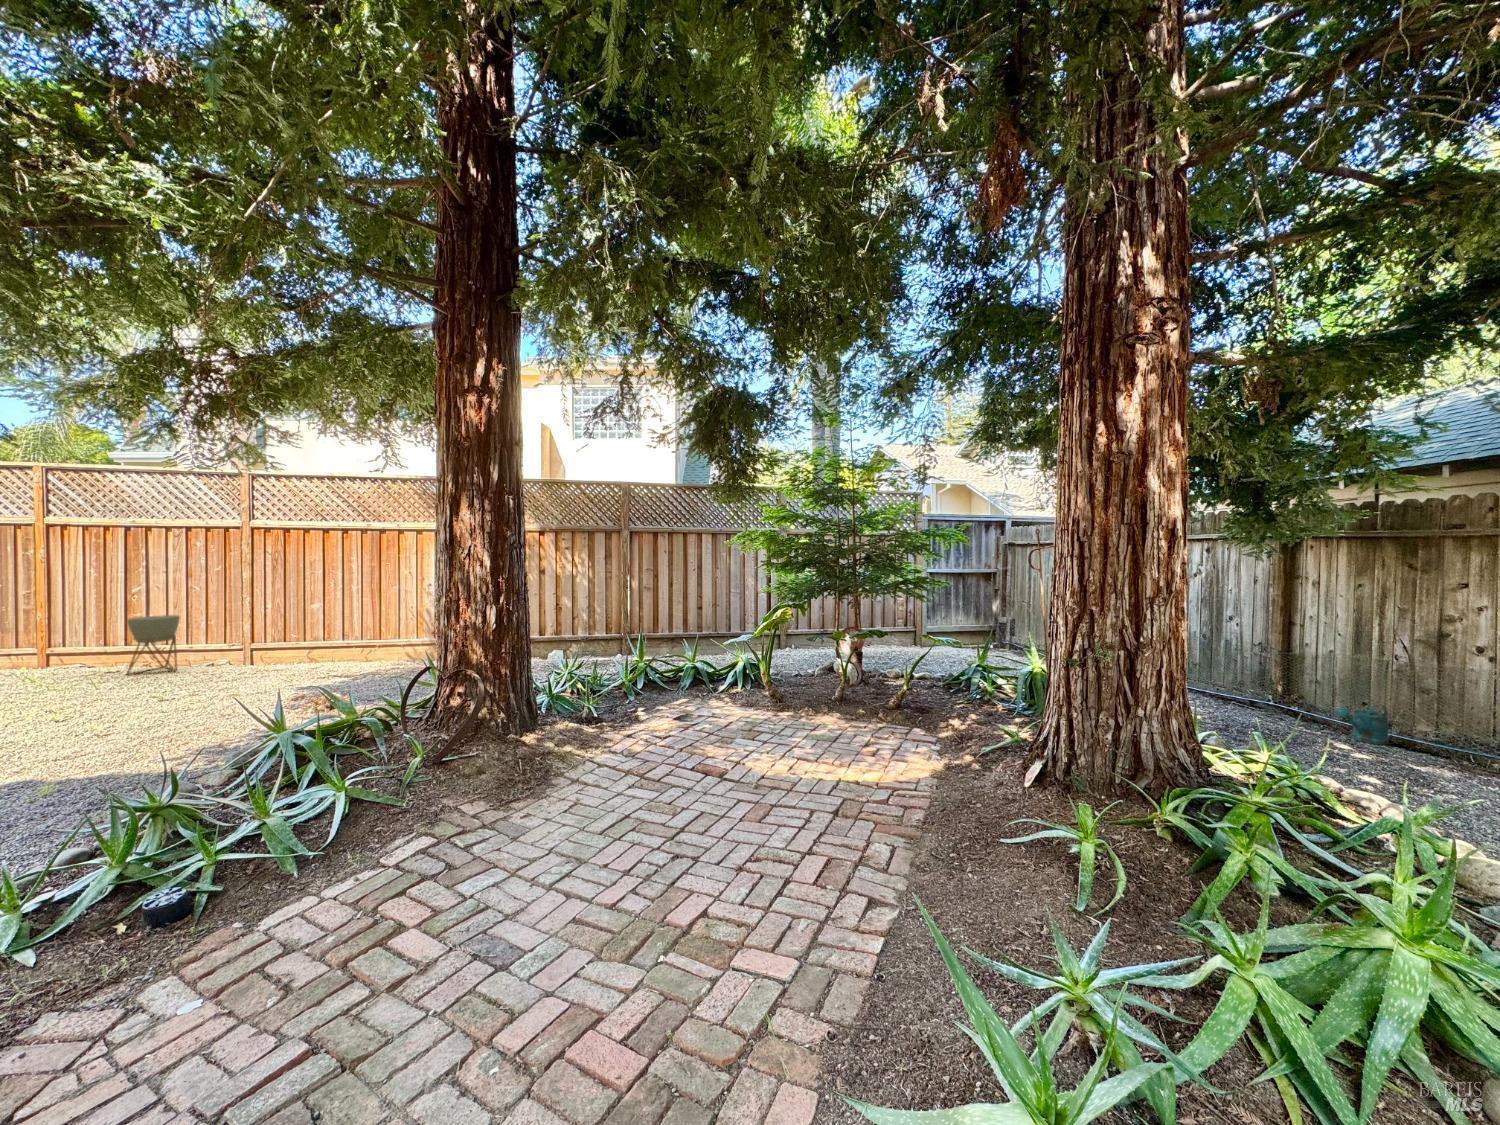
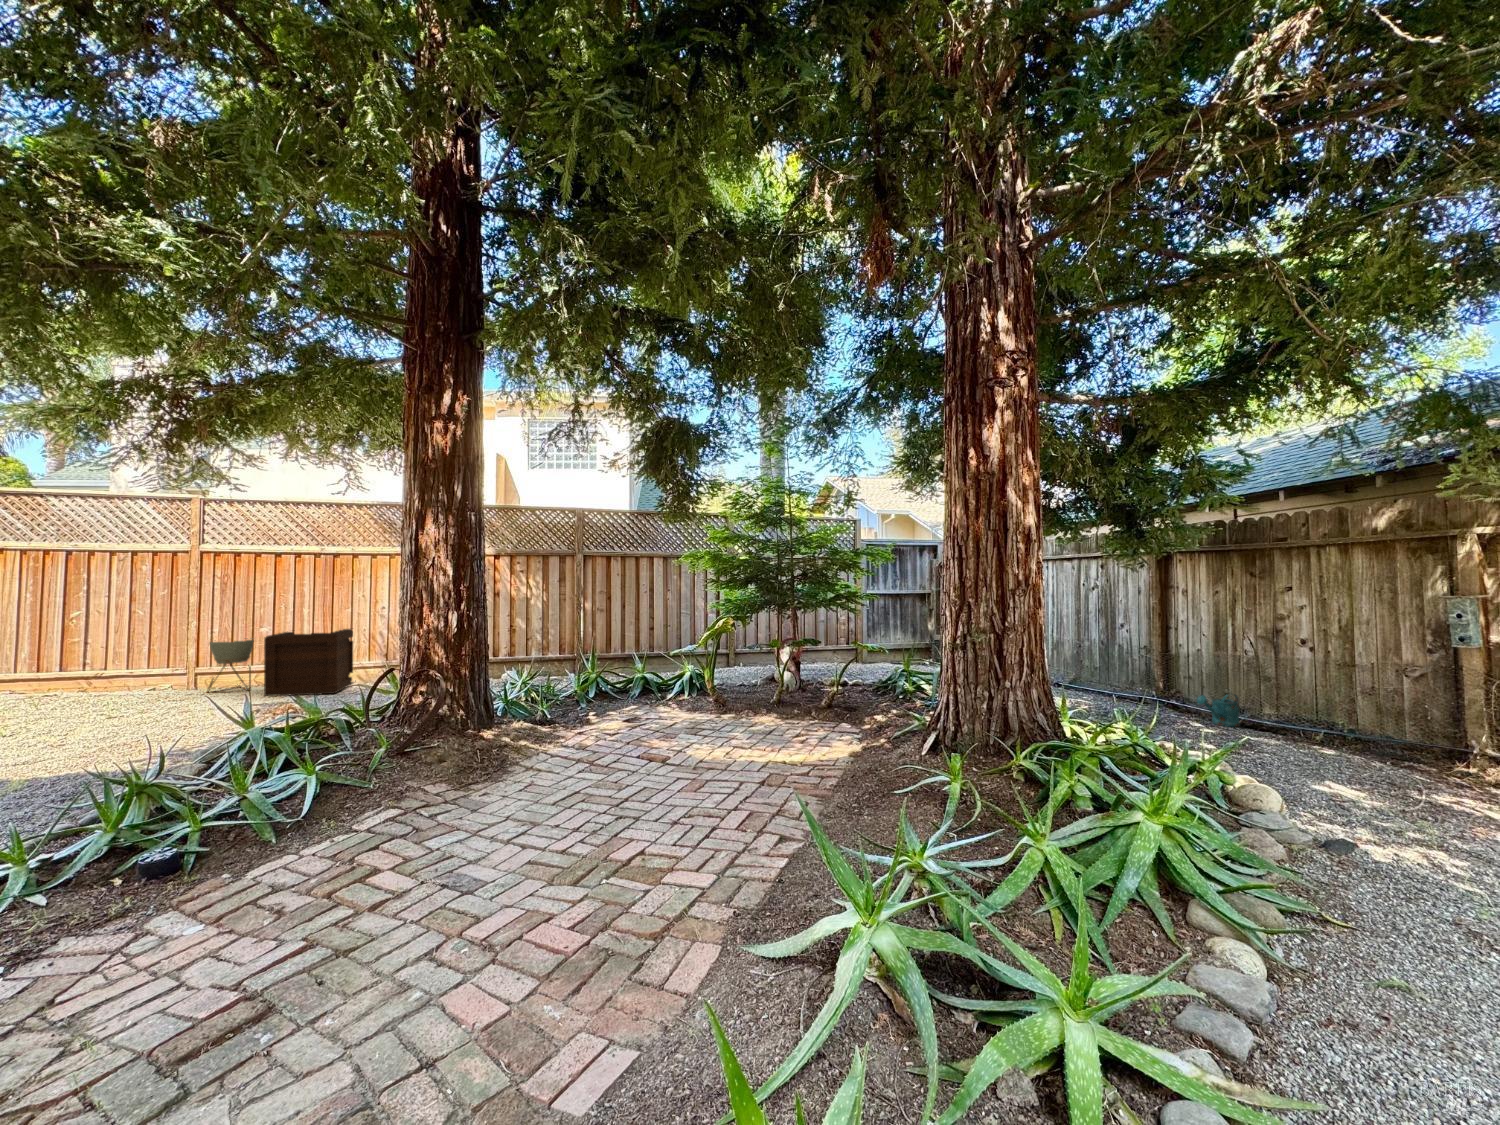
wooden crate: none [313,607,405,678] -> present [264,629,354,696]
planter: present [126,615,180,675] -> present [207,638,254,693]

